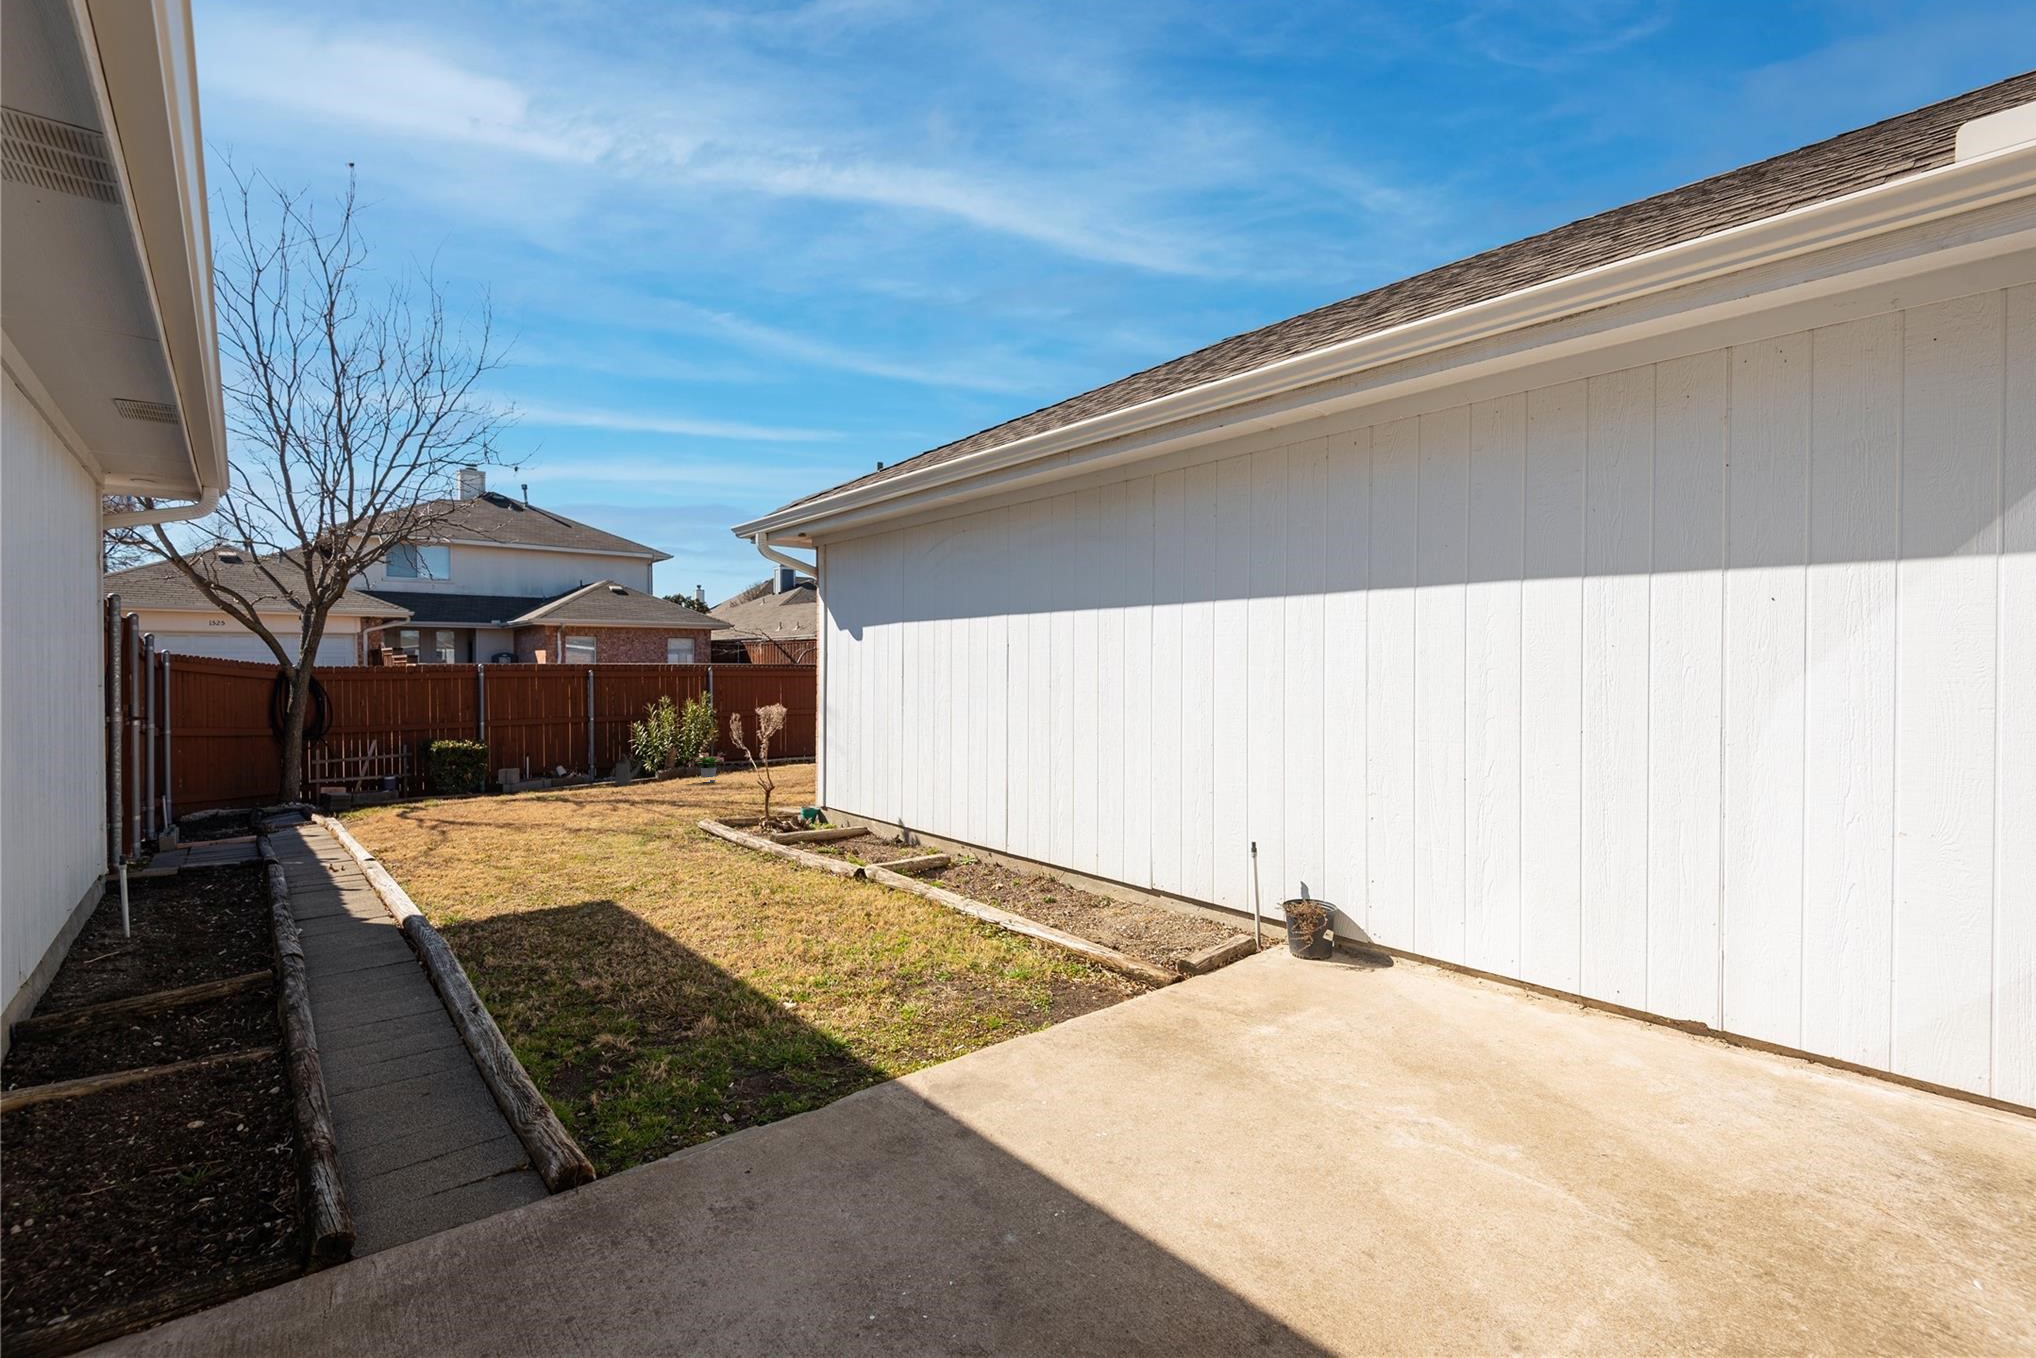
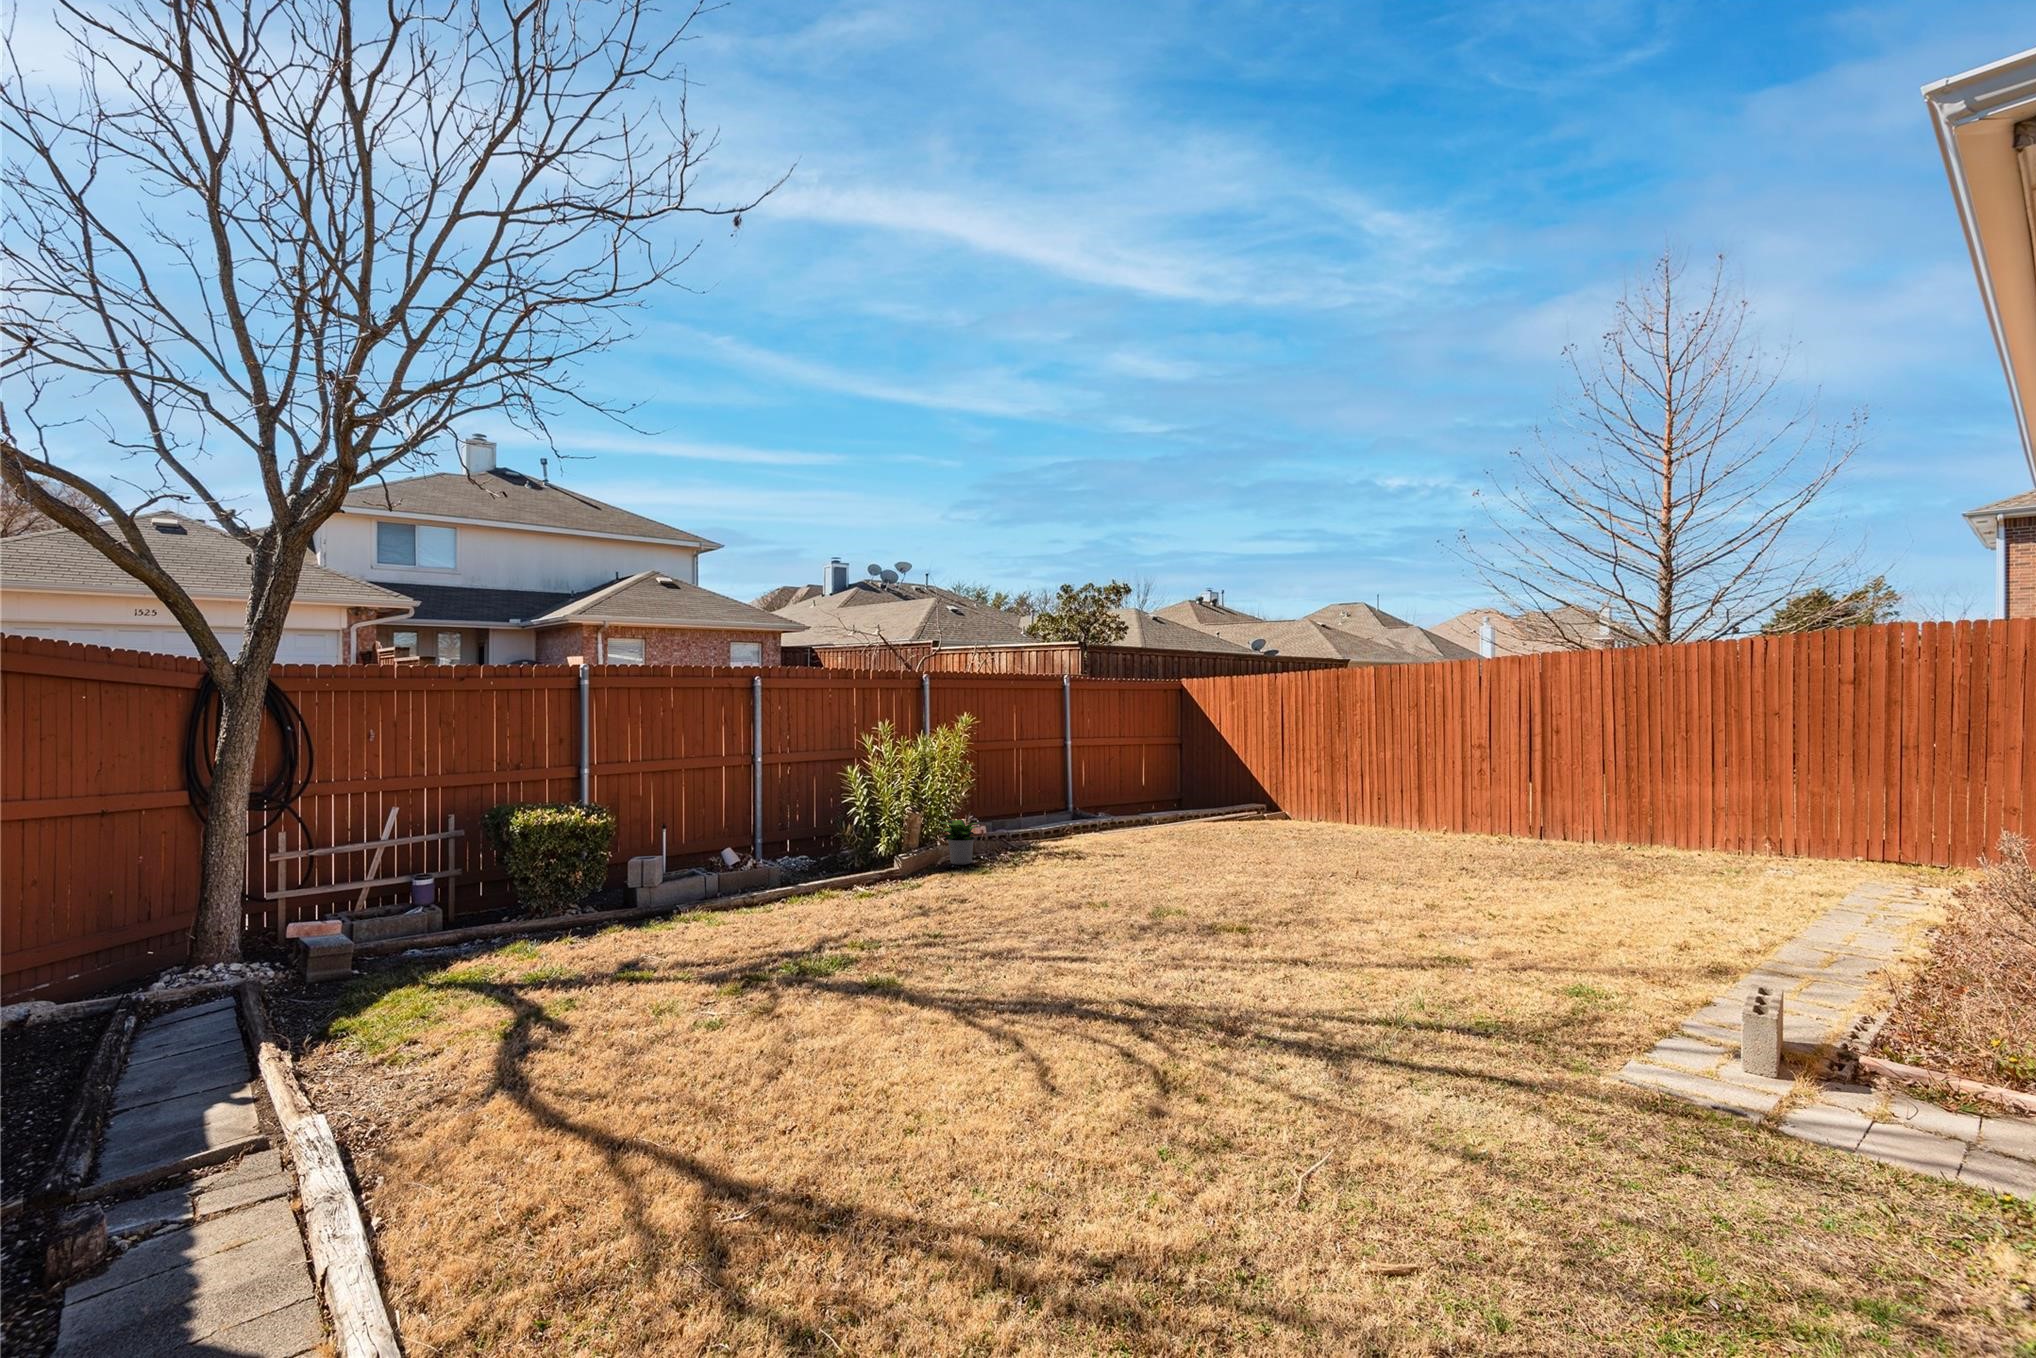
watering can: present [615,756,642,786] -> none [812,820,857,875]

